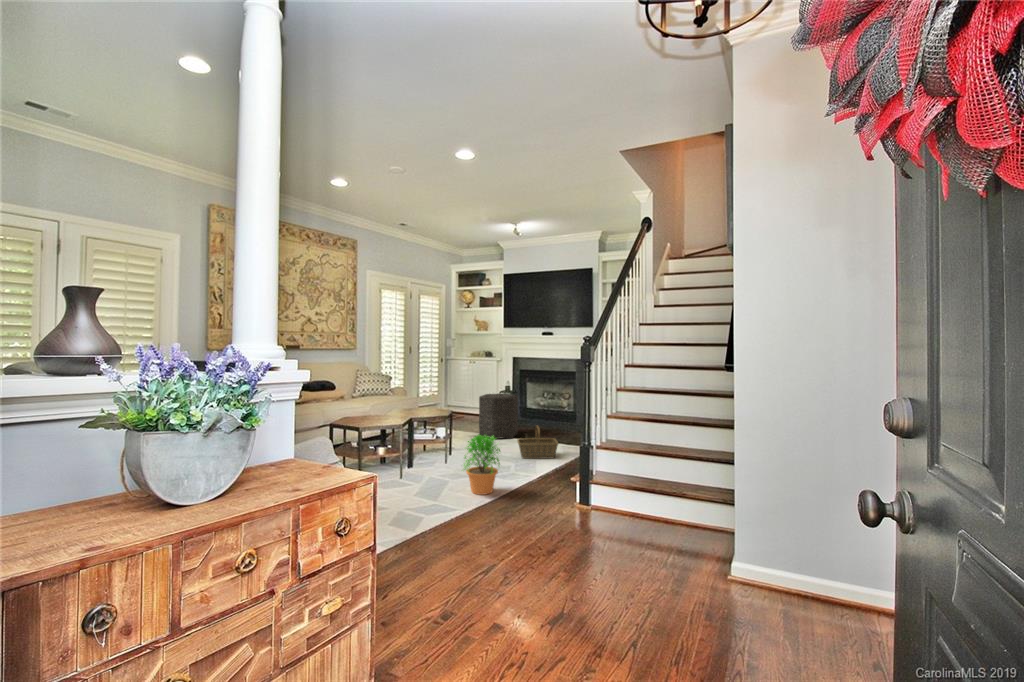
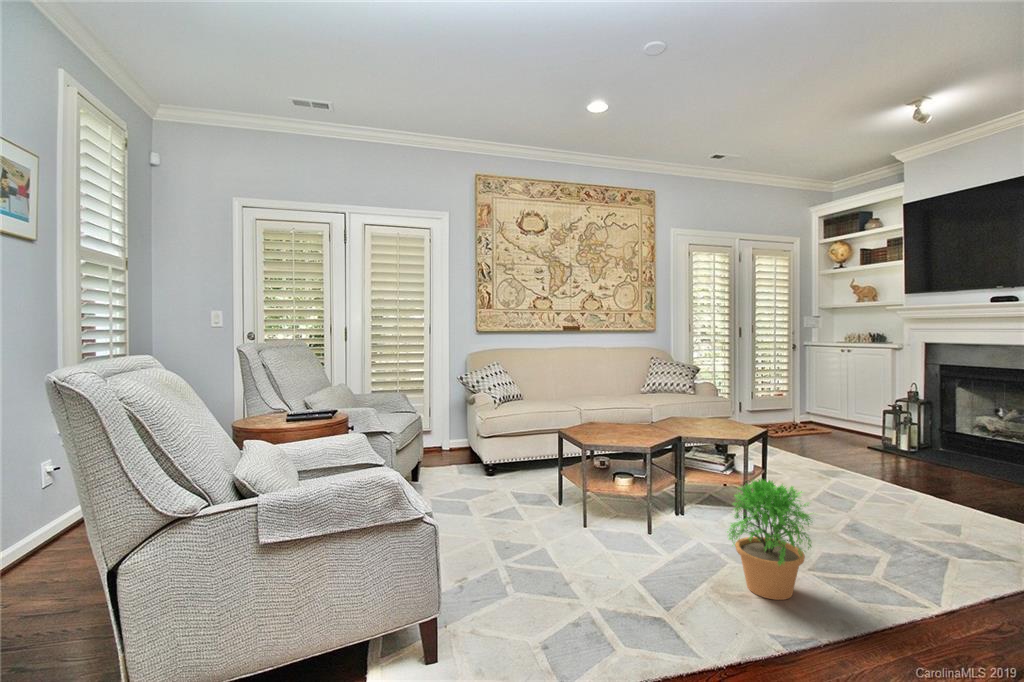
ottoman: present [479,394,518,439] -> none [834,402,917,485]
basket: present [517,426,558,459] -> none [894,473,1003,550]

